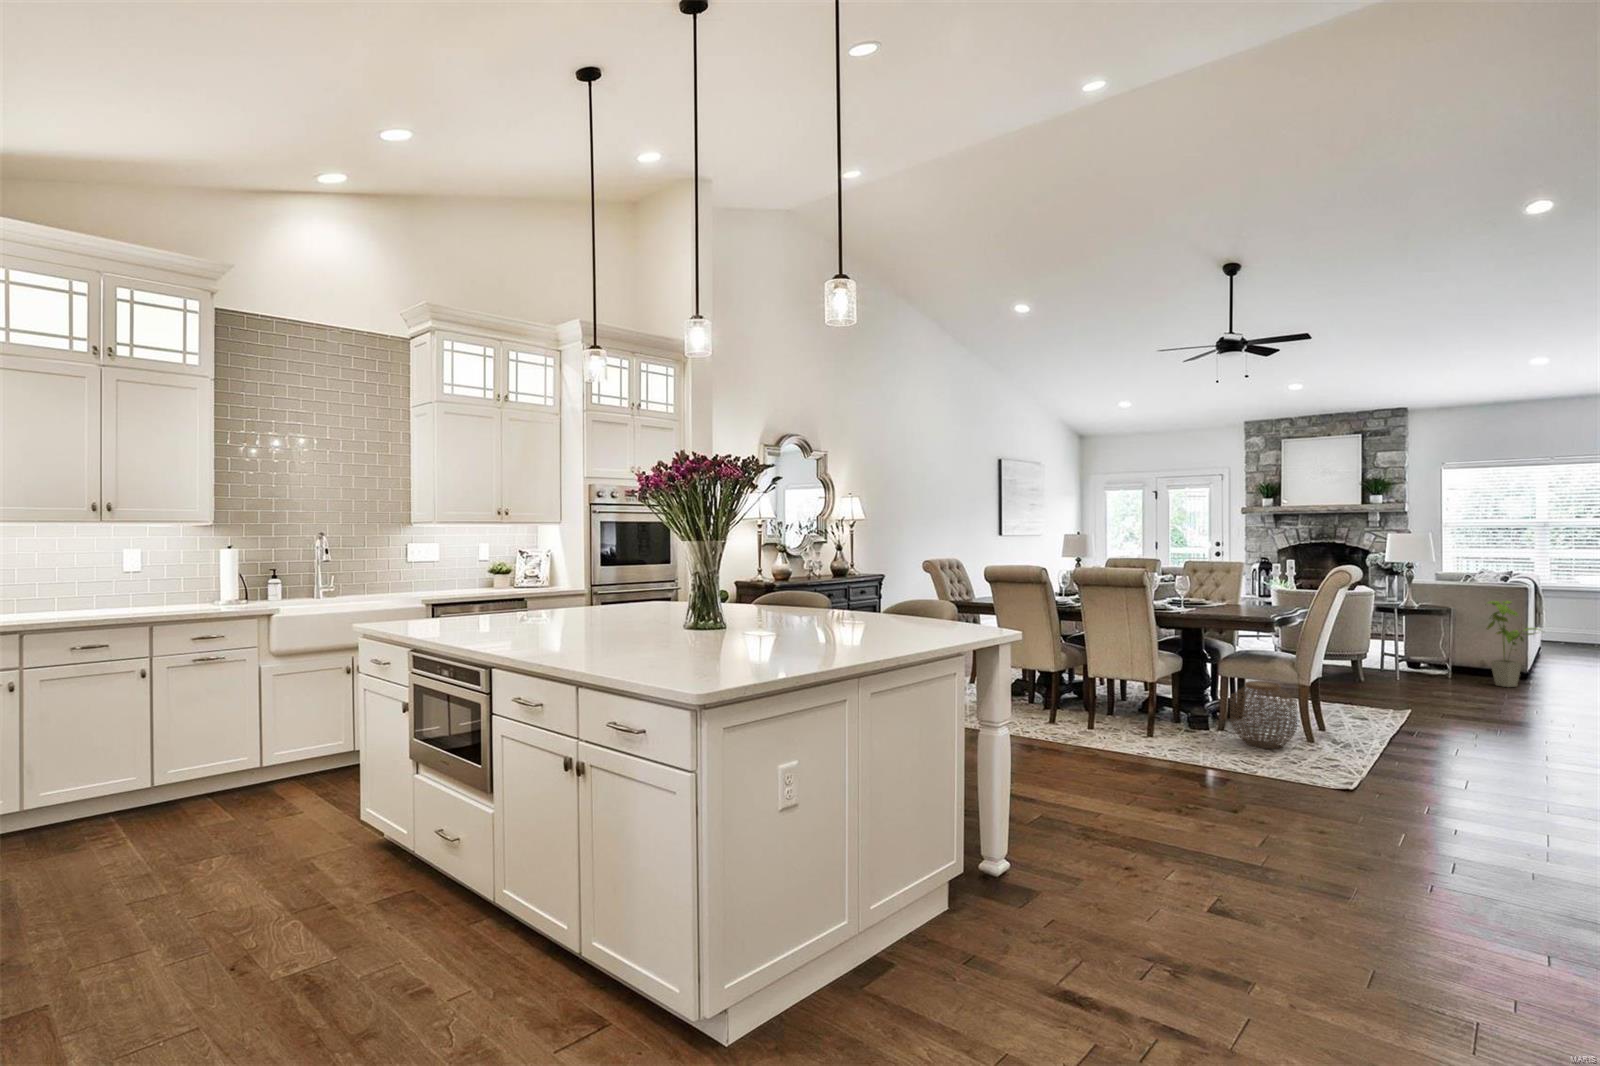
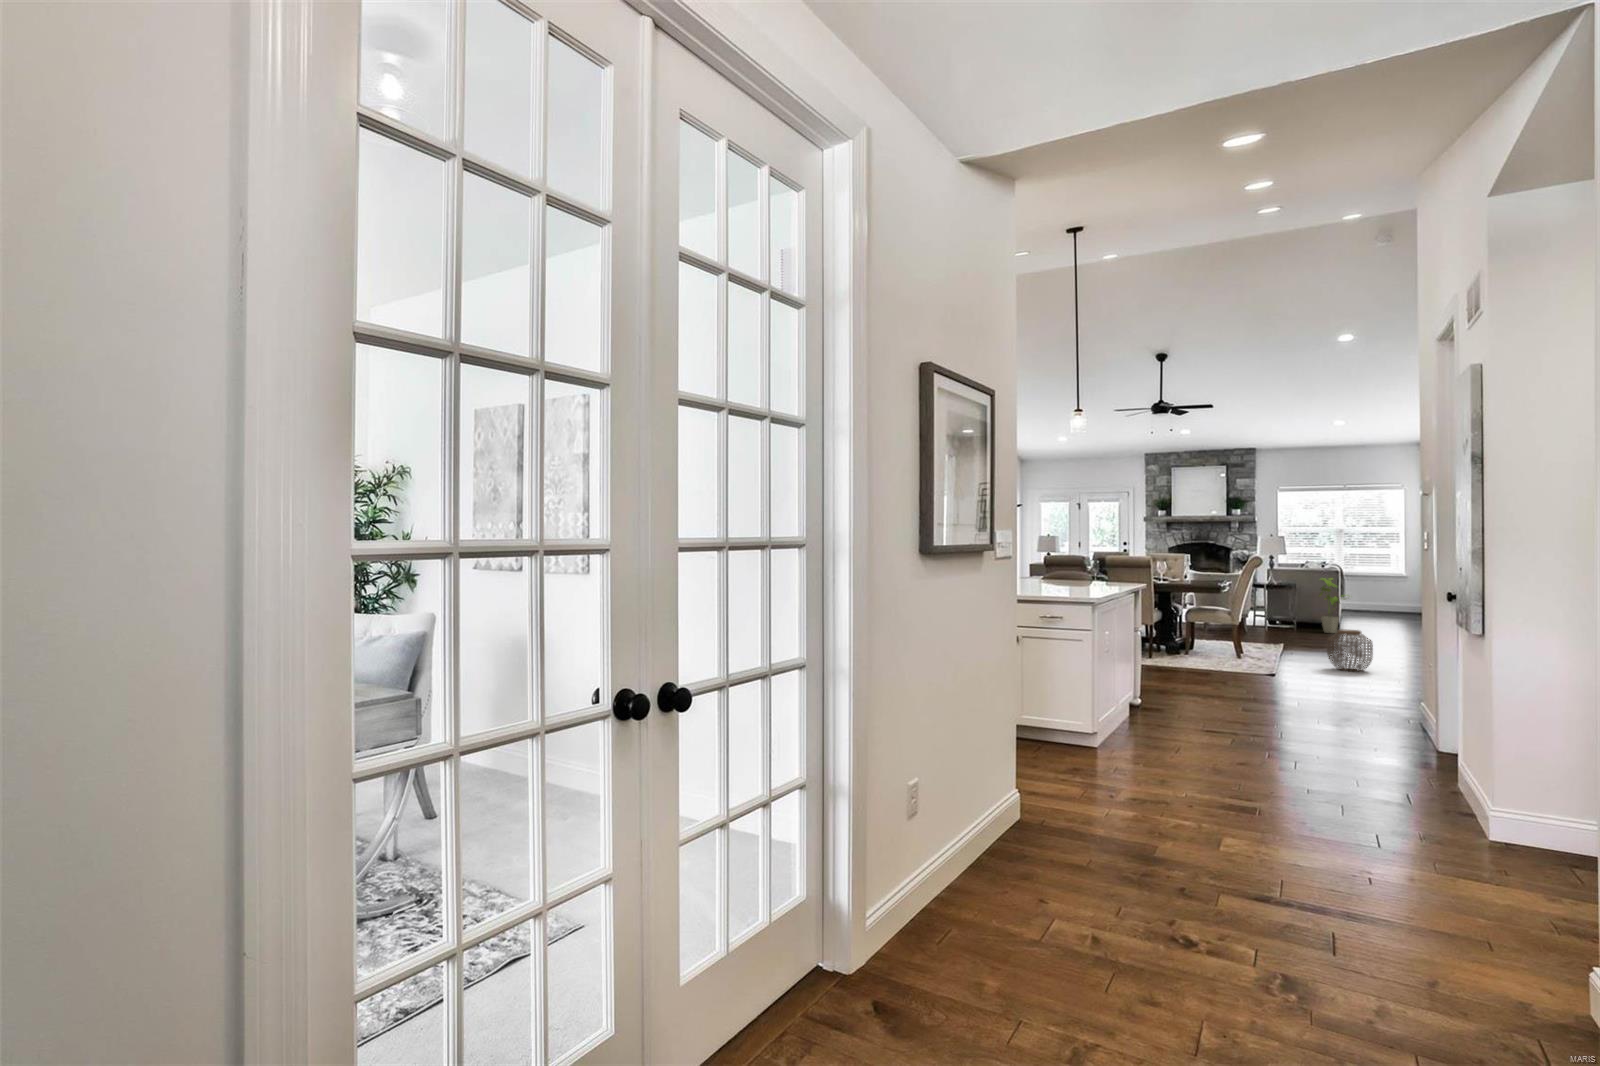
woven basket: present [1230,681,1297,749] -> present [1327,630,1373,672]

